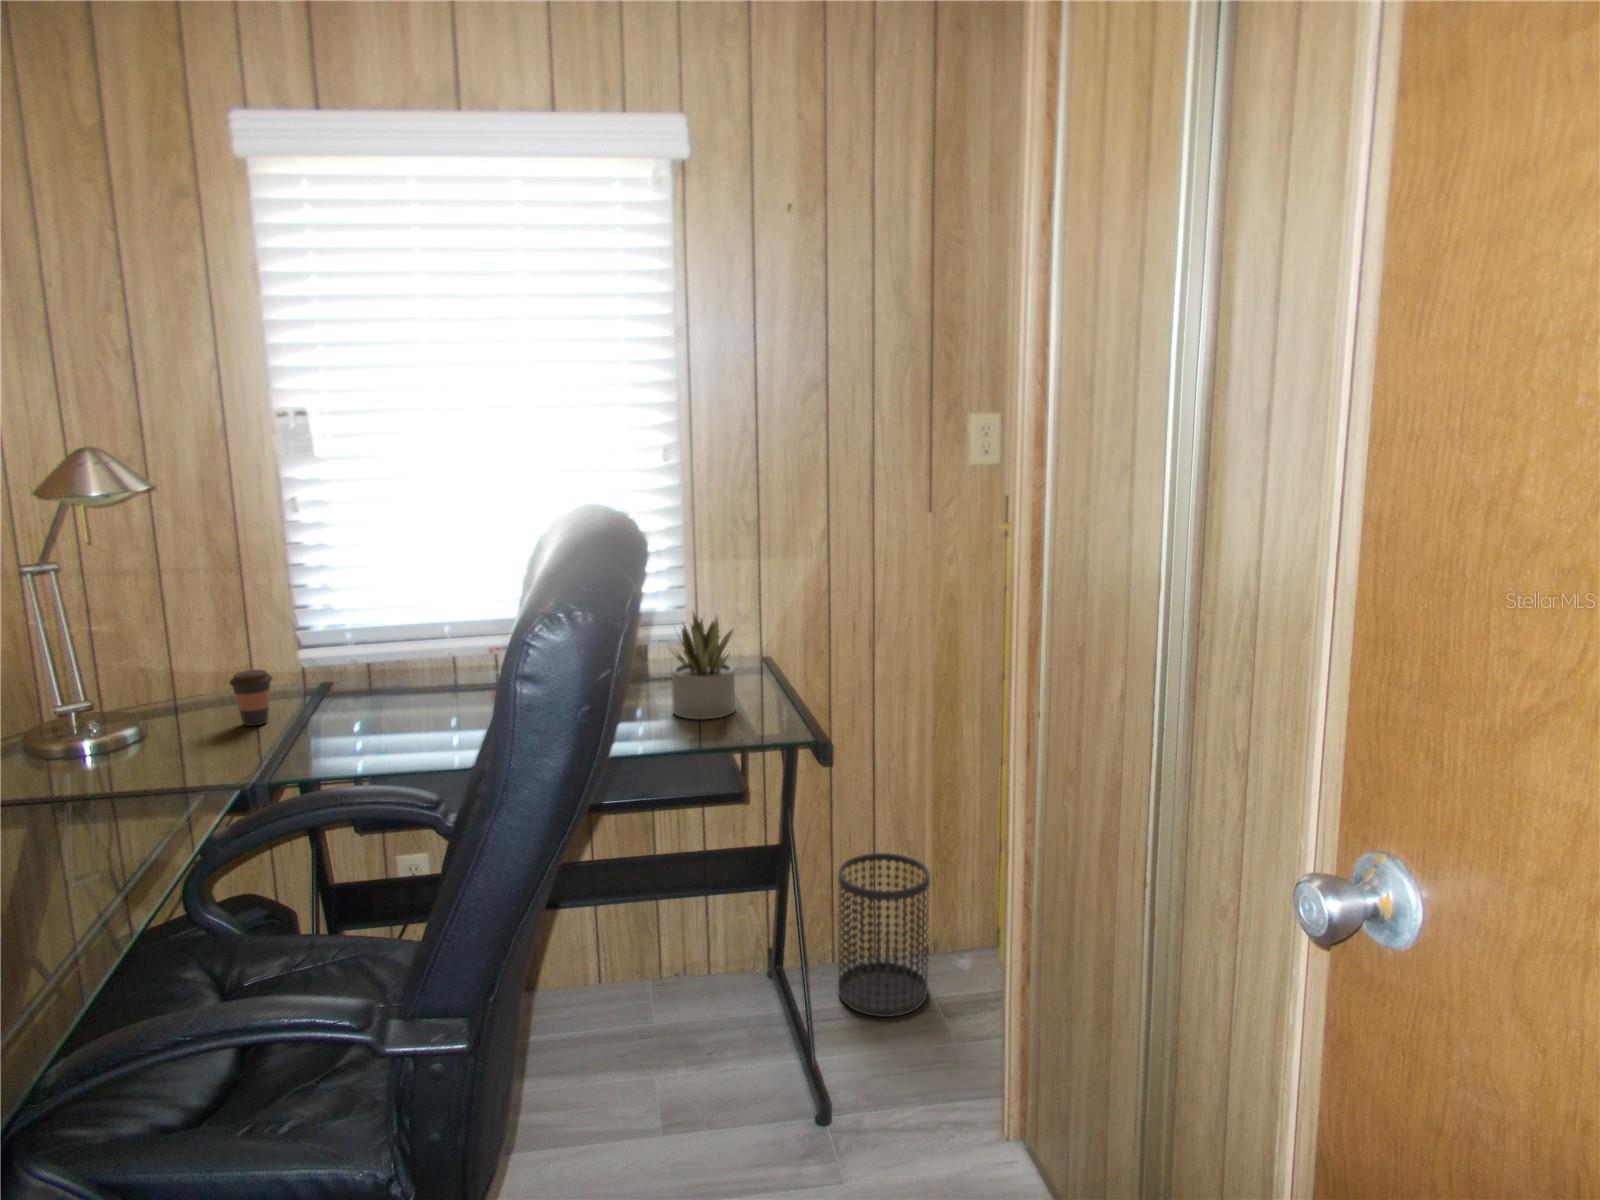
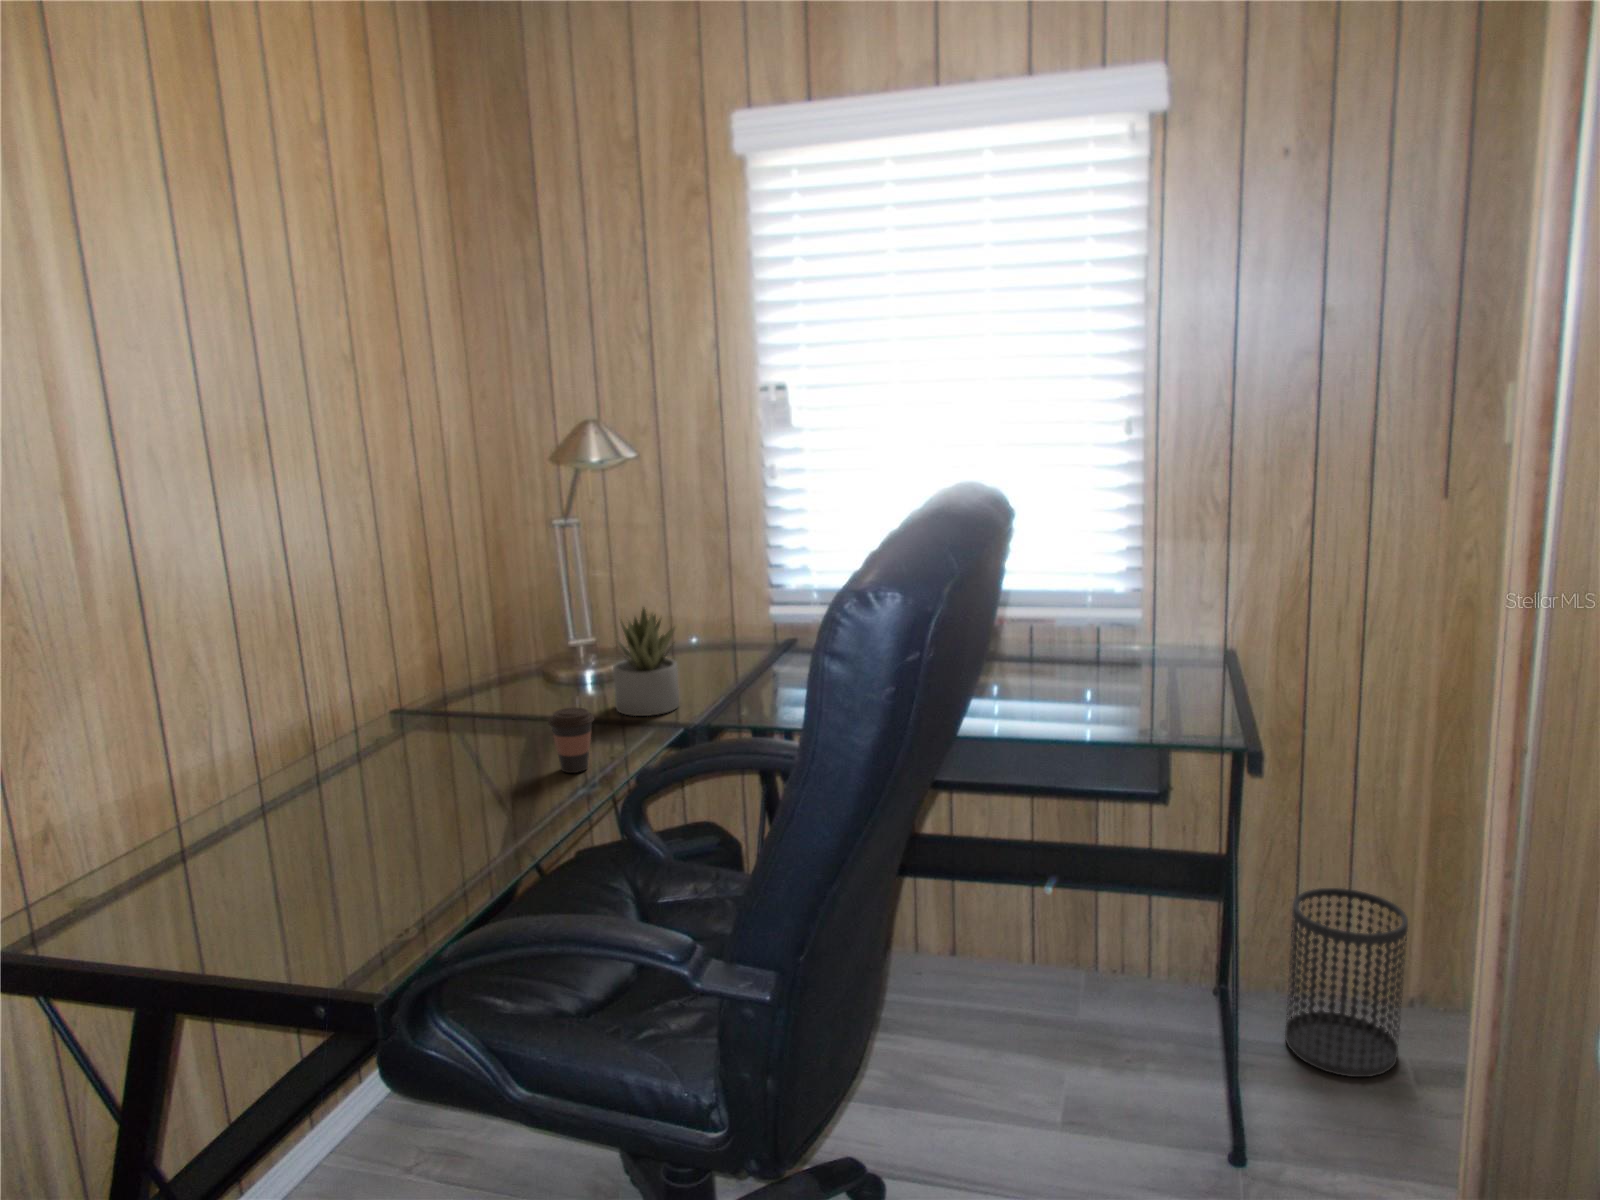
succulent plant: present [672,614,735,719] -> present [613,607,679,716]
coffee cup: present [229,670,273,726] -> present [548,707,594,773]

